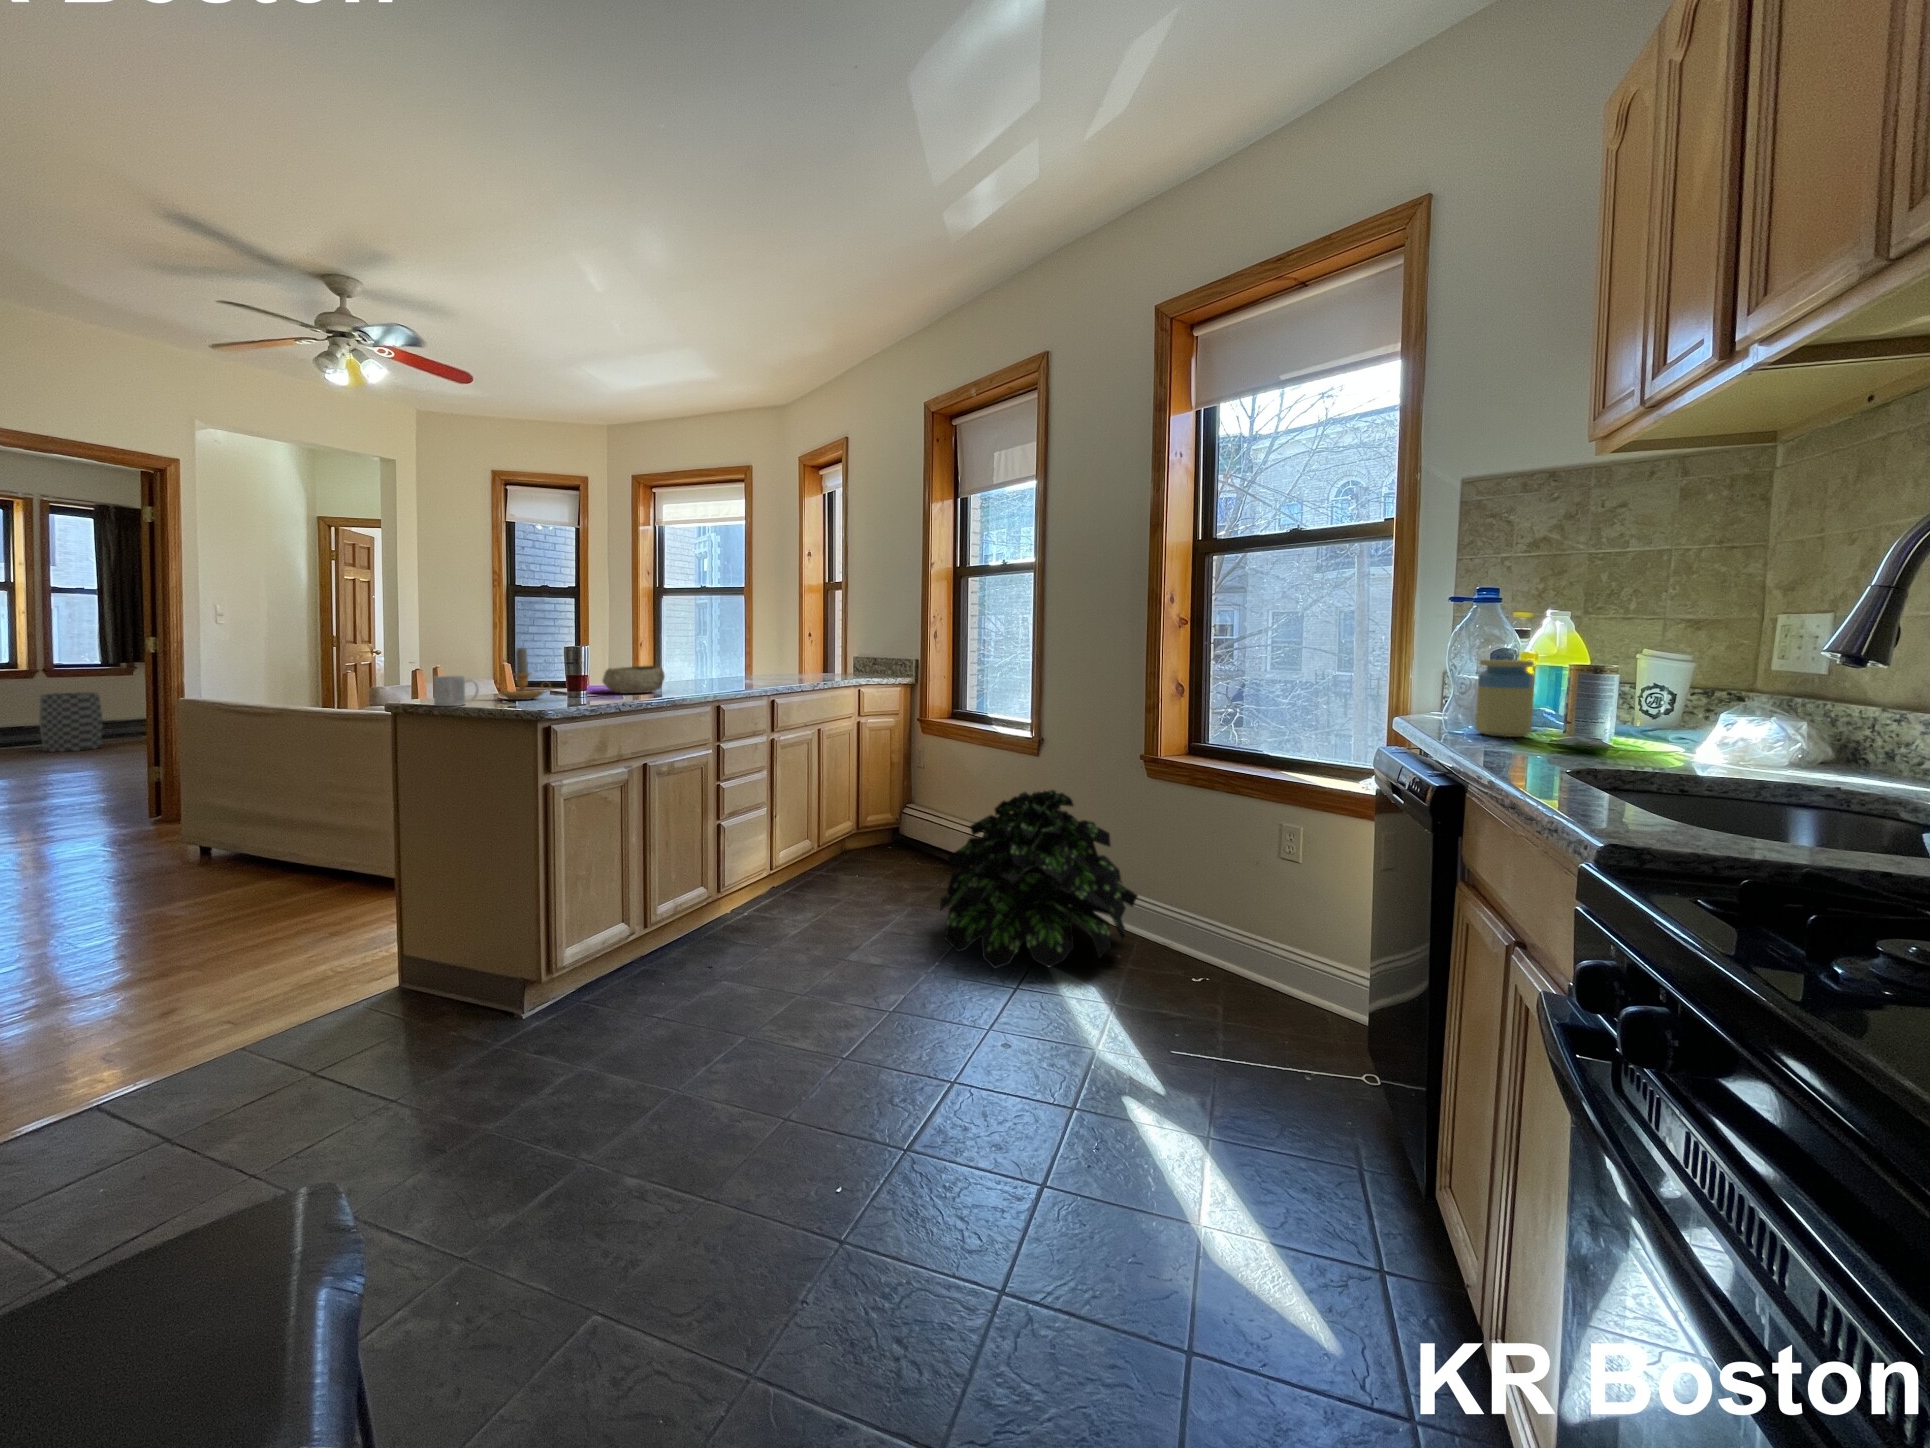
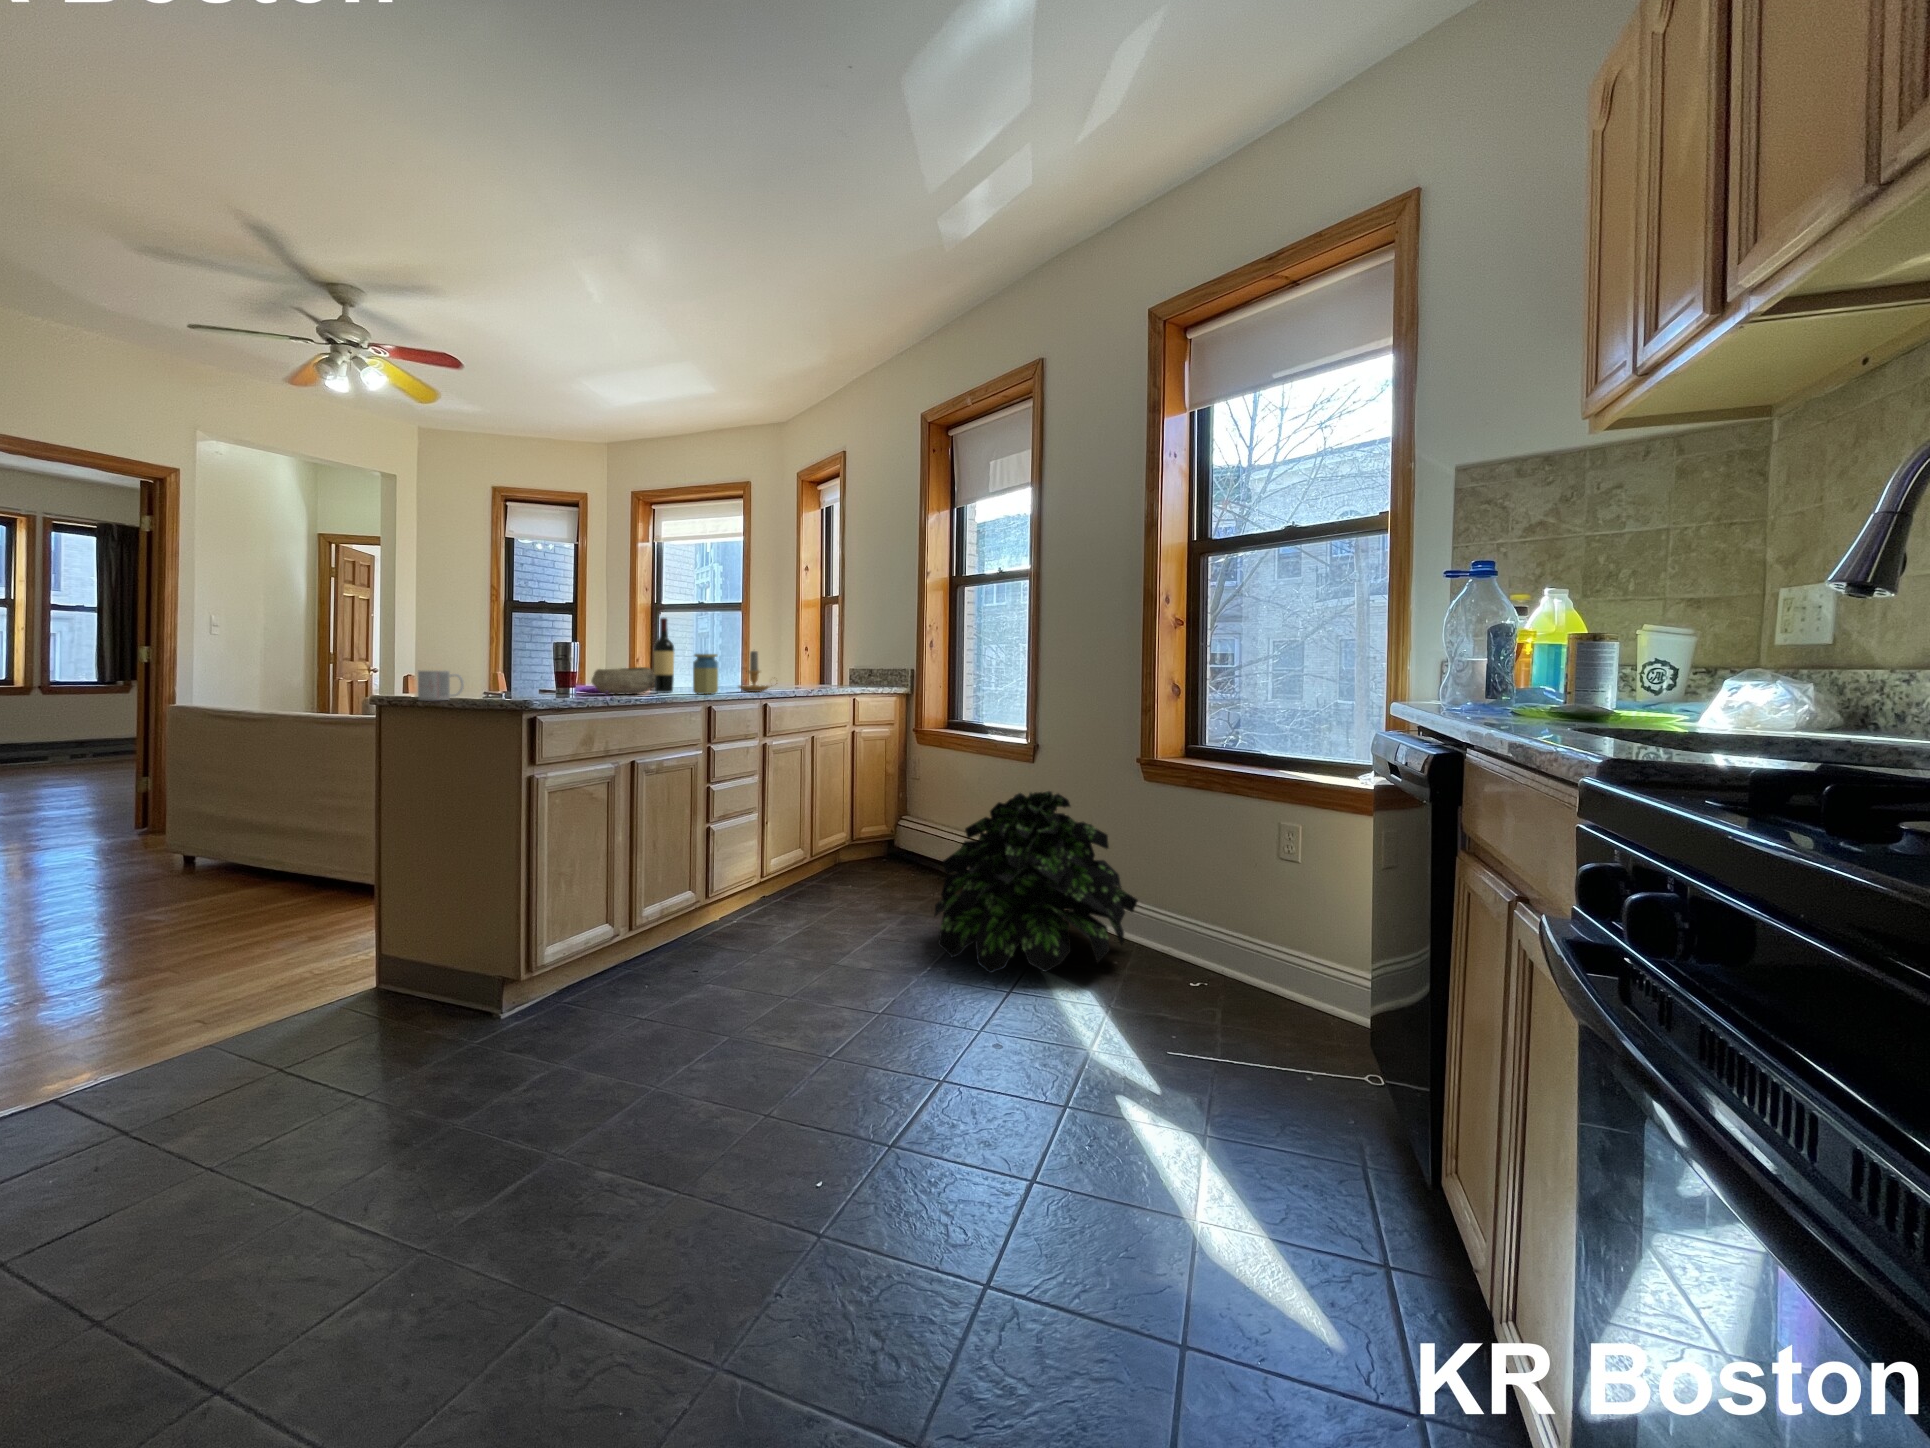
wine bottle: none [662,615,683,689] -> present [654,618,674,693]
candle: present [501,648,547,700] -> present [739,651,777,692]
jar: present [1476,660,1534,737] -> present [693,654,718,694]
trash can: present [39,692,103,752] -> none [30,712,95,771]

